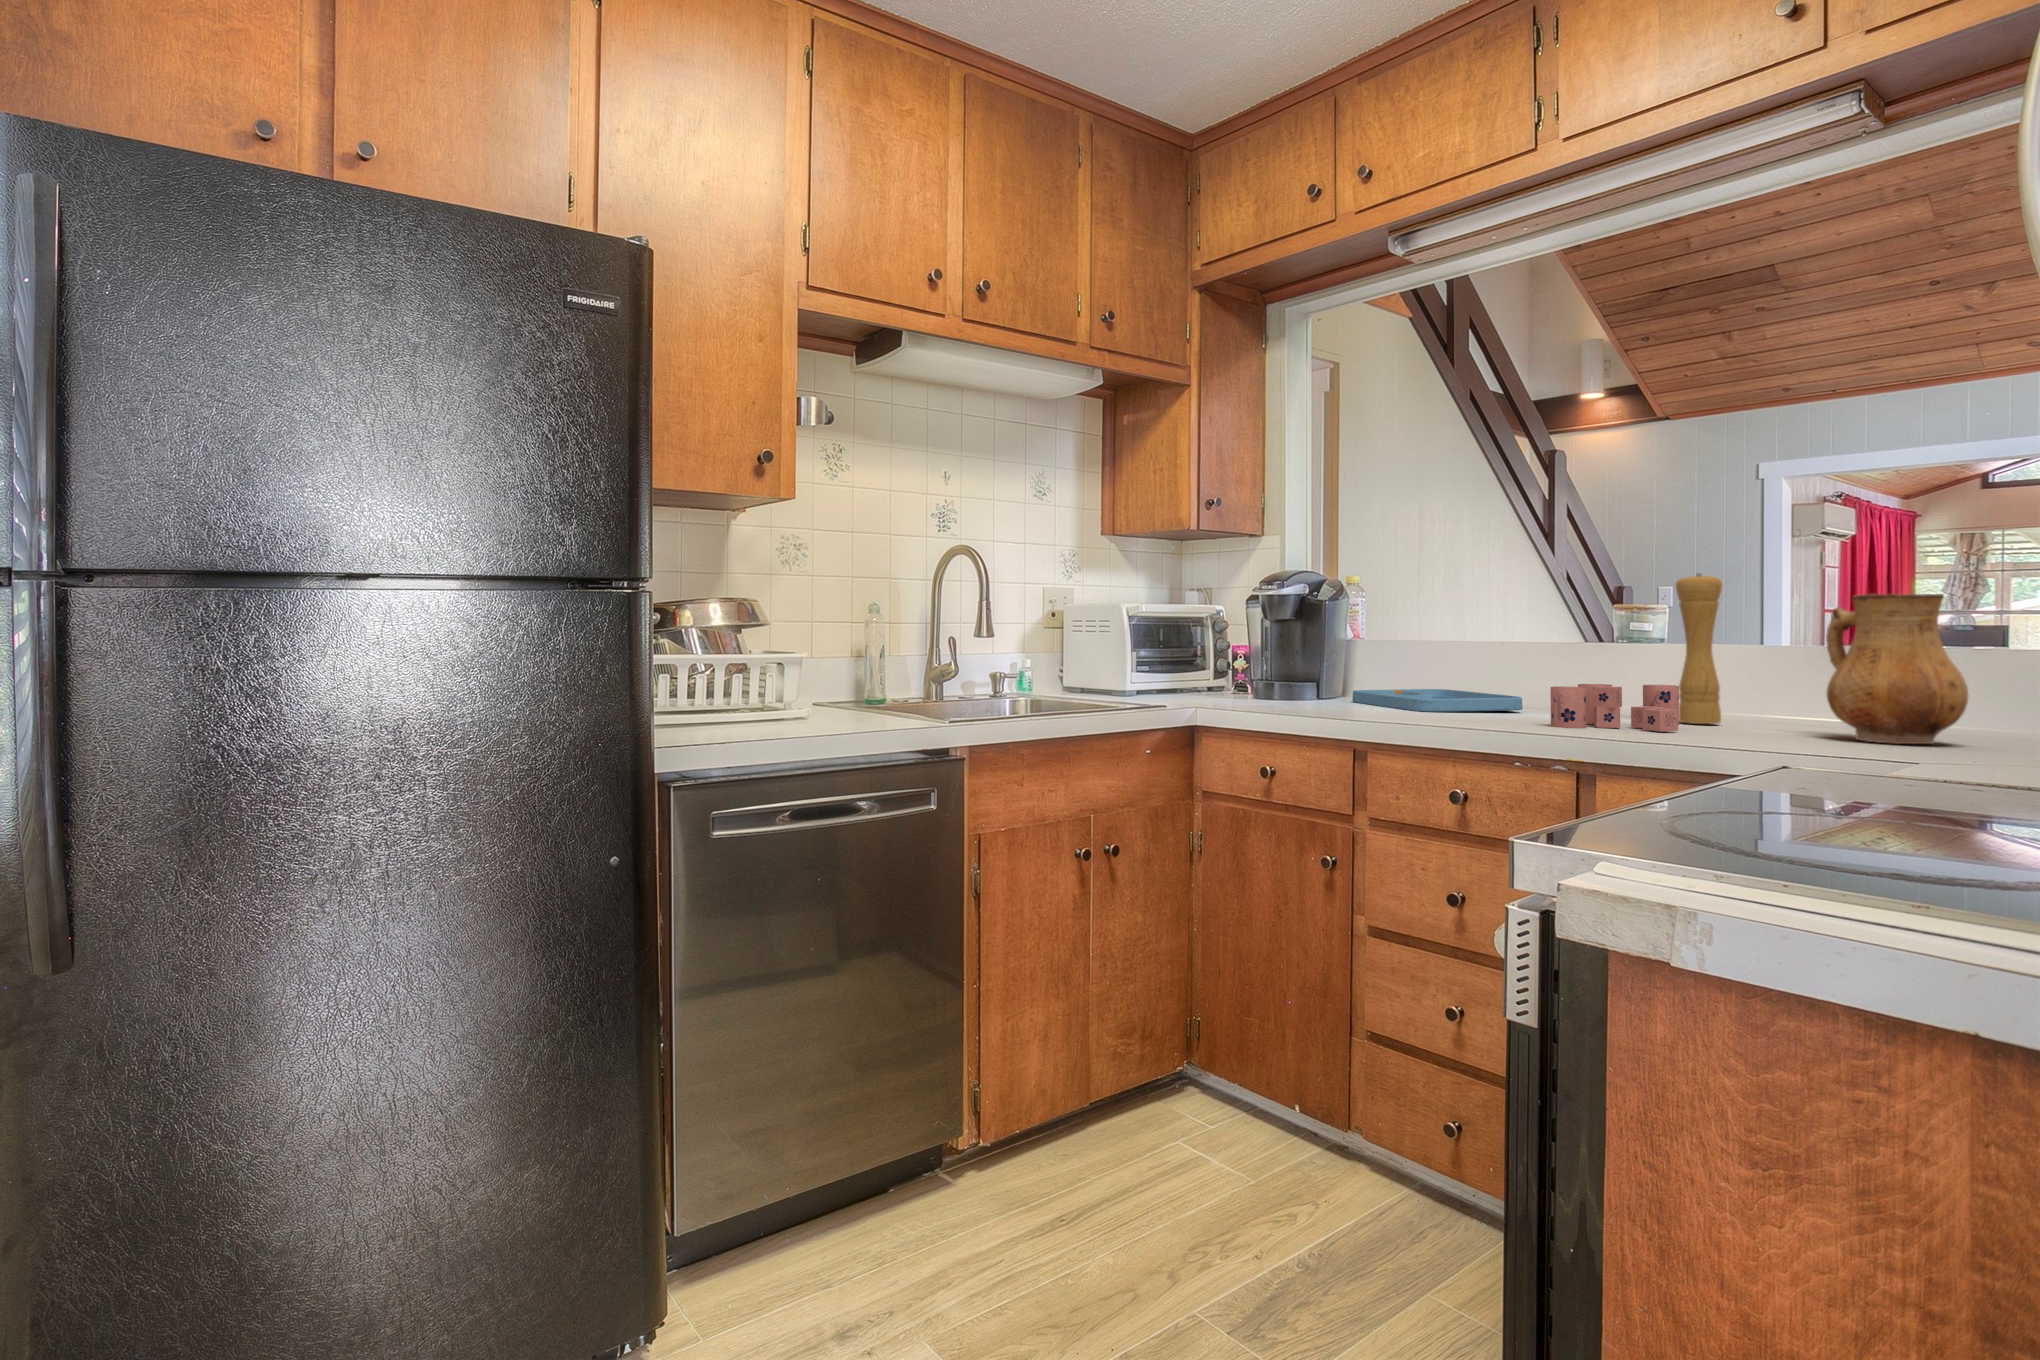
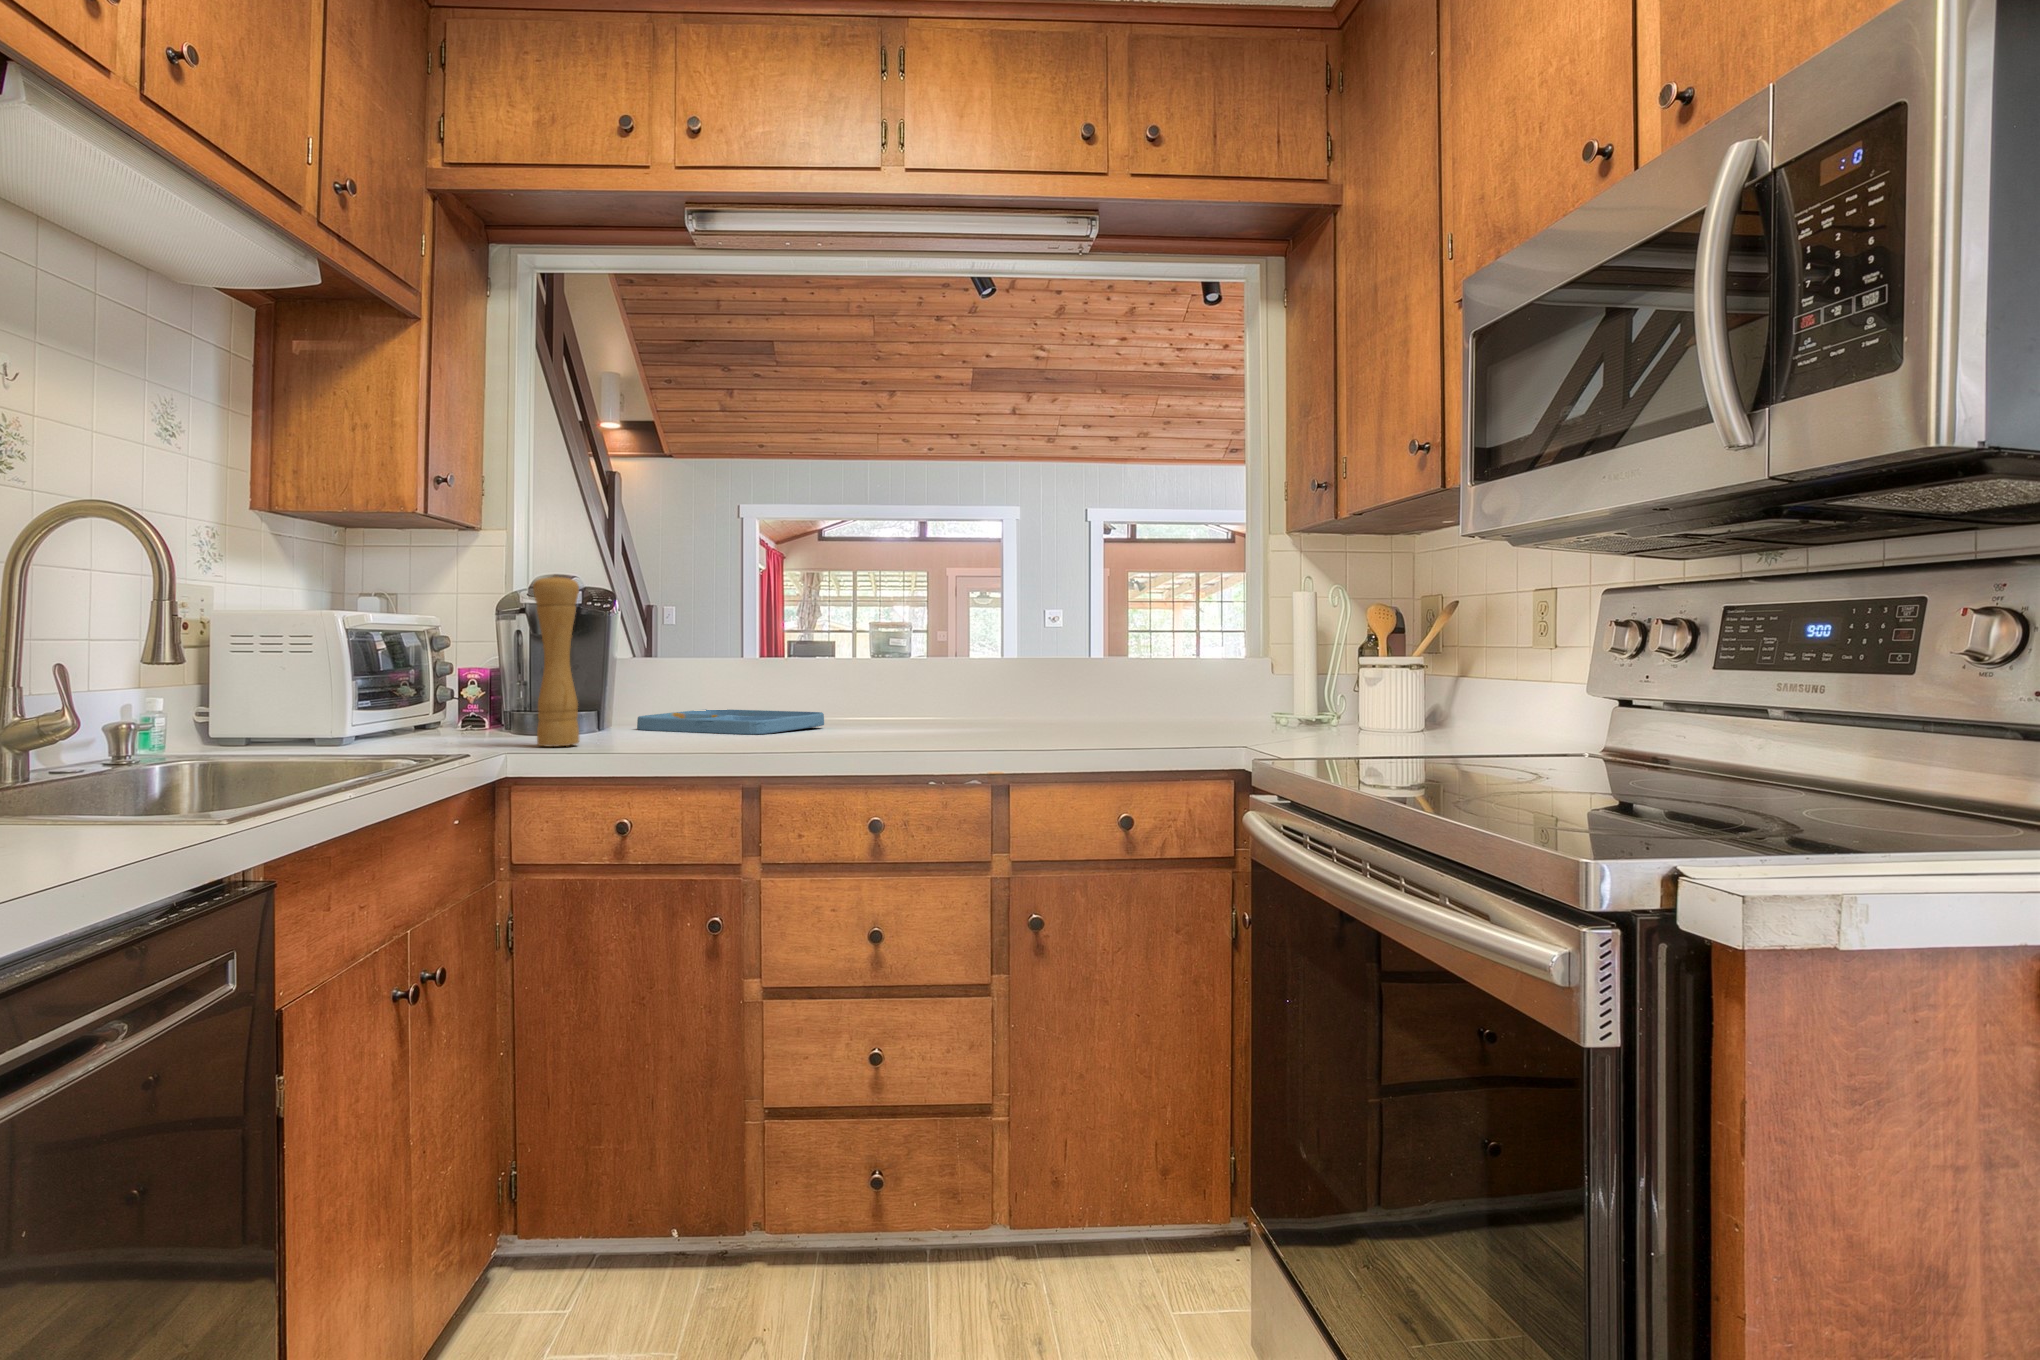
pepper mill: present [1676,574,1722,724] -> present [533,575,579,747]
ceramic pitcher: present [1826,594,1968,744] -> none [1069,615,1162,731]
candle: present [1550,684,1679,732] -> none [913,693,1008,740]

